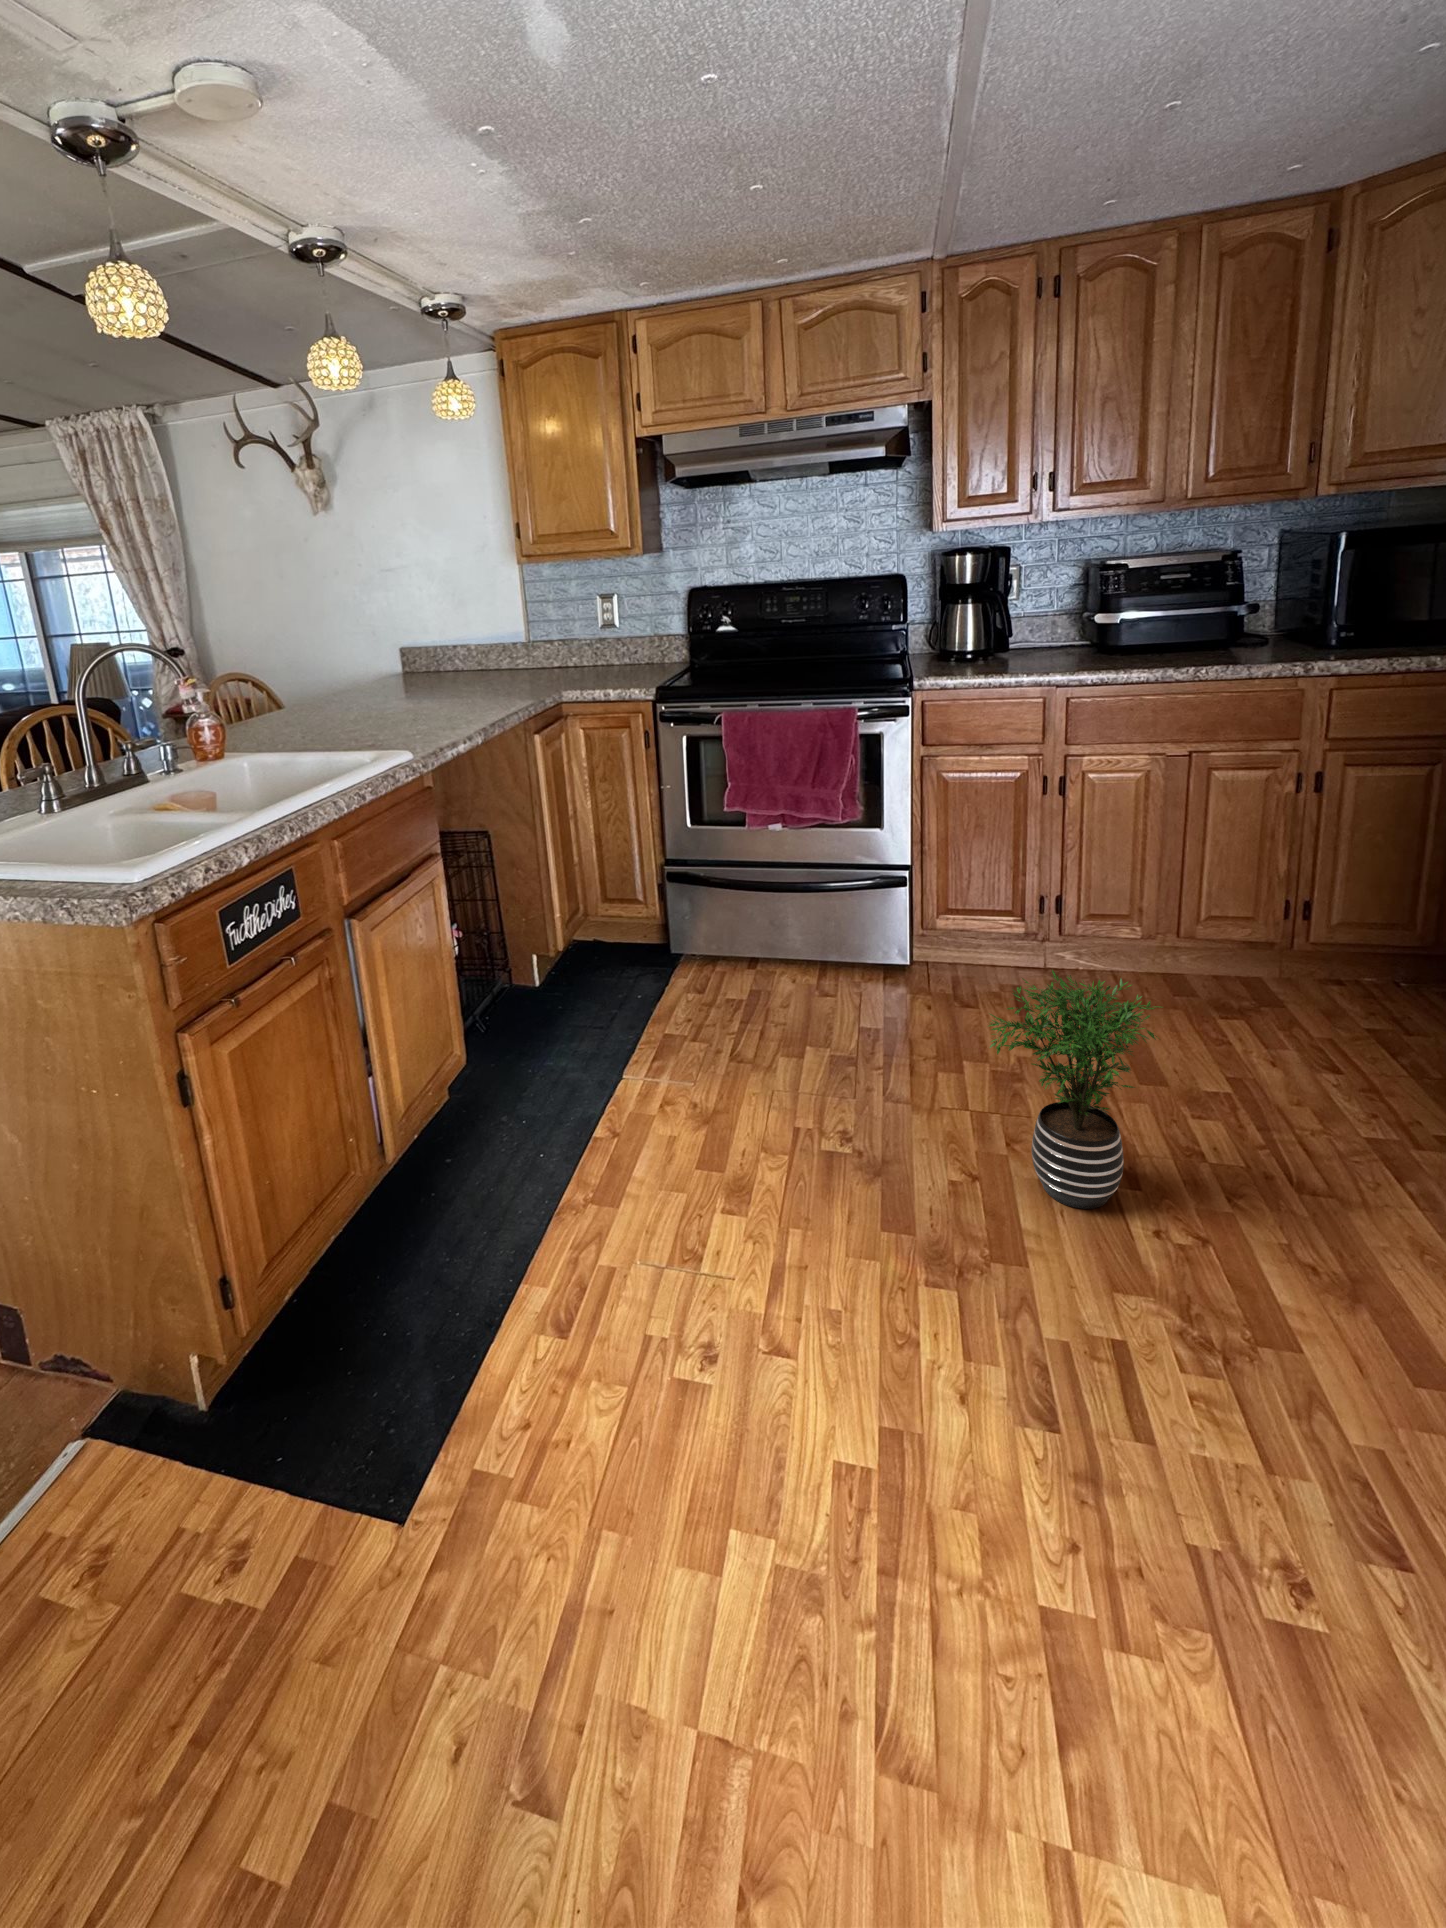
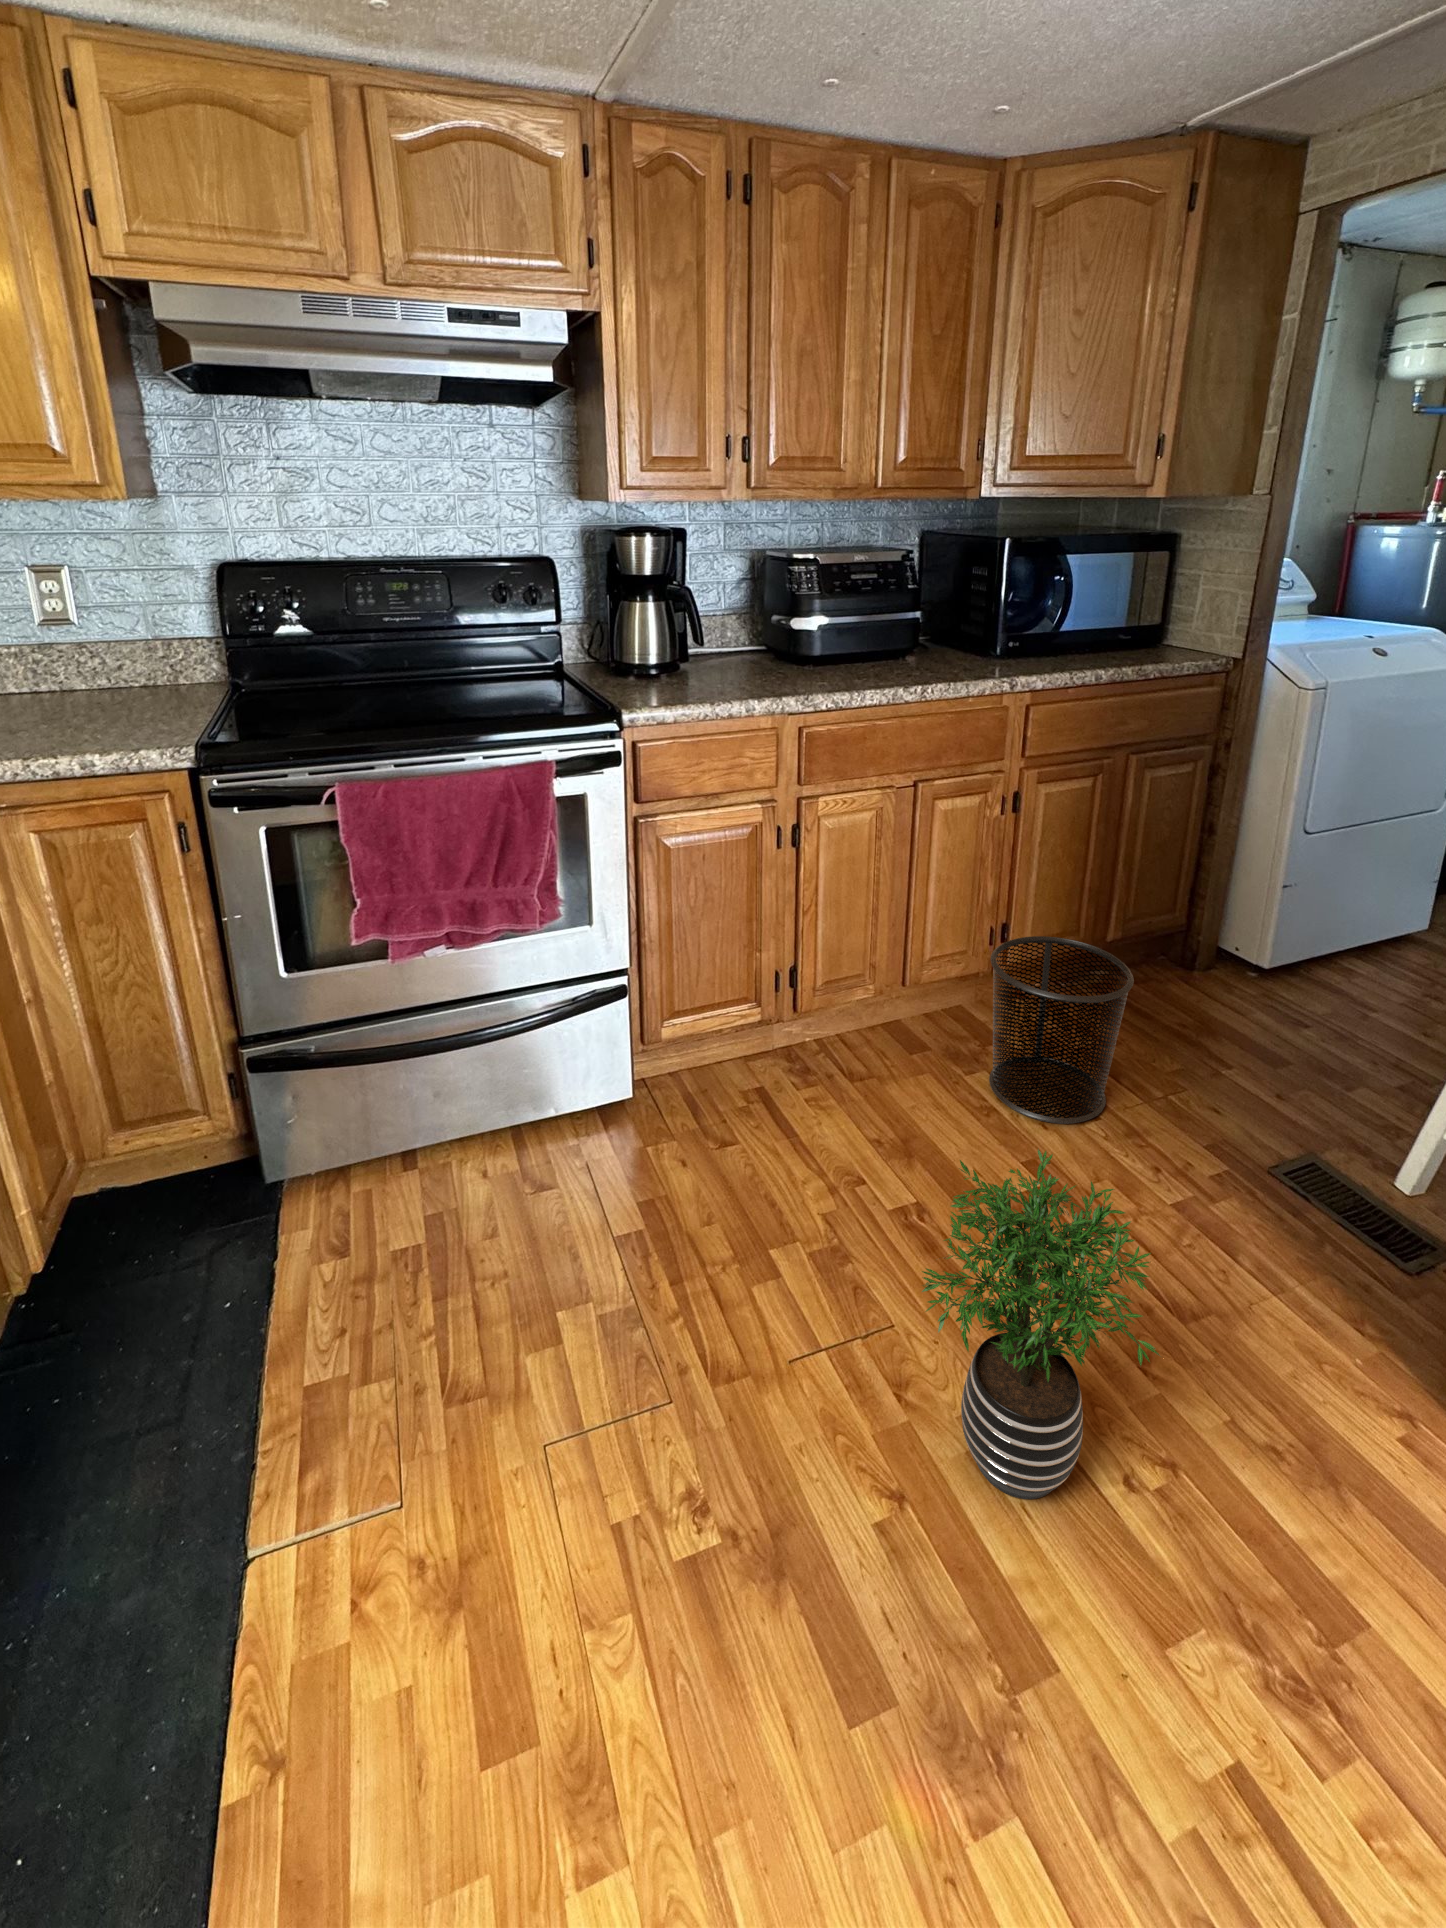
waste bin: none [1237,899,1393,1066] -> present [989,936,1134,1124]

